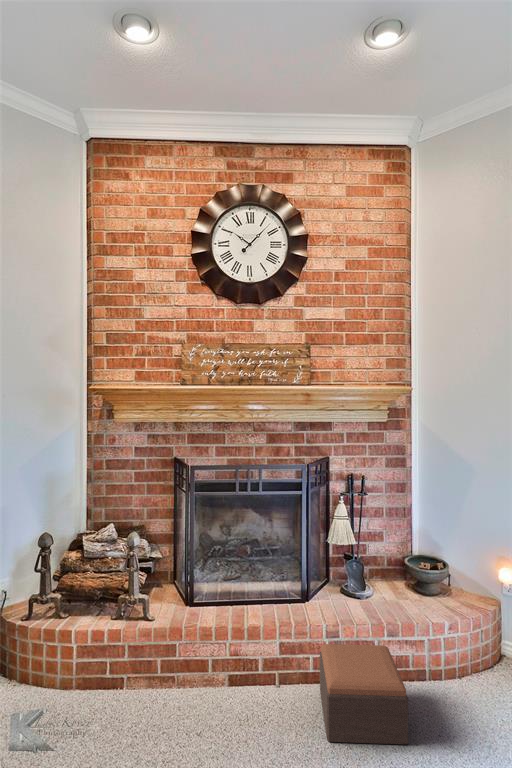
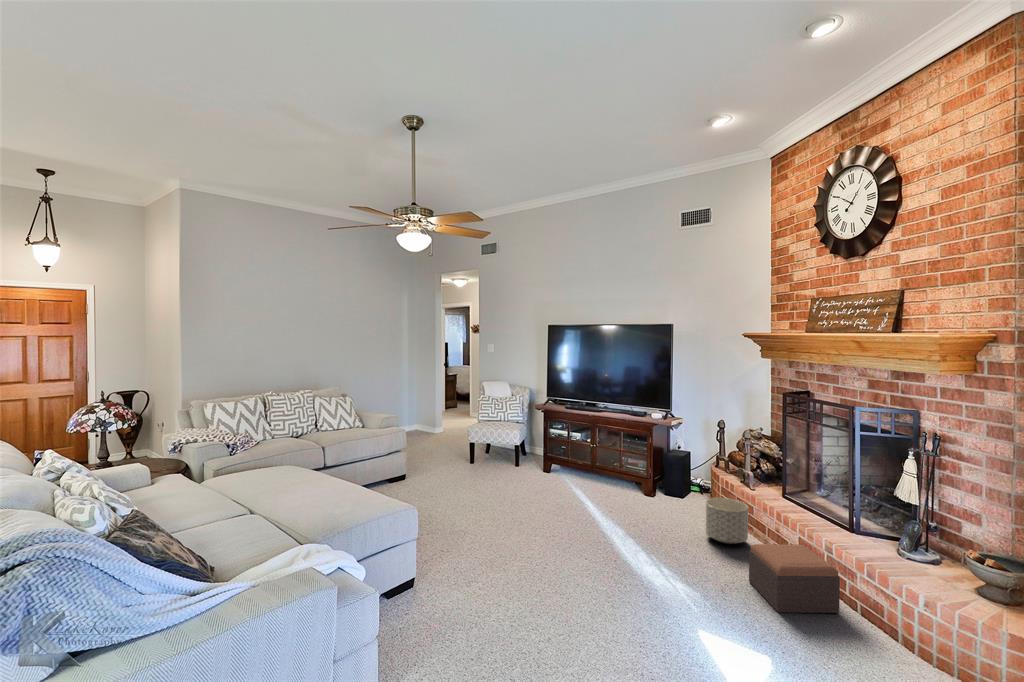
planter: none [161,642,224,732] -> present [706,498,748,544]

